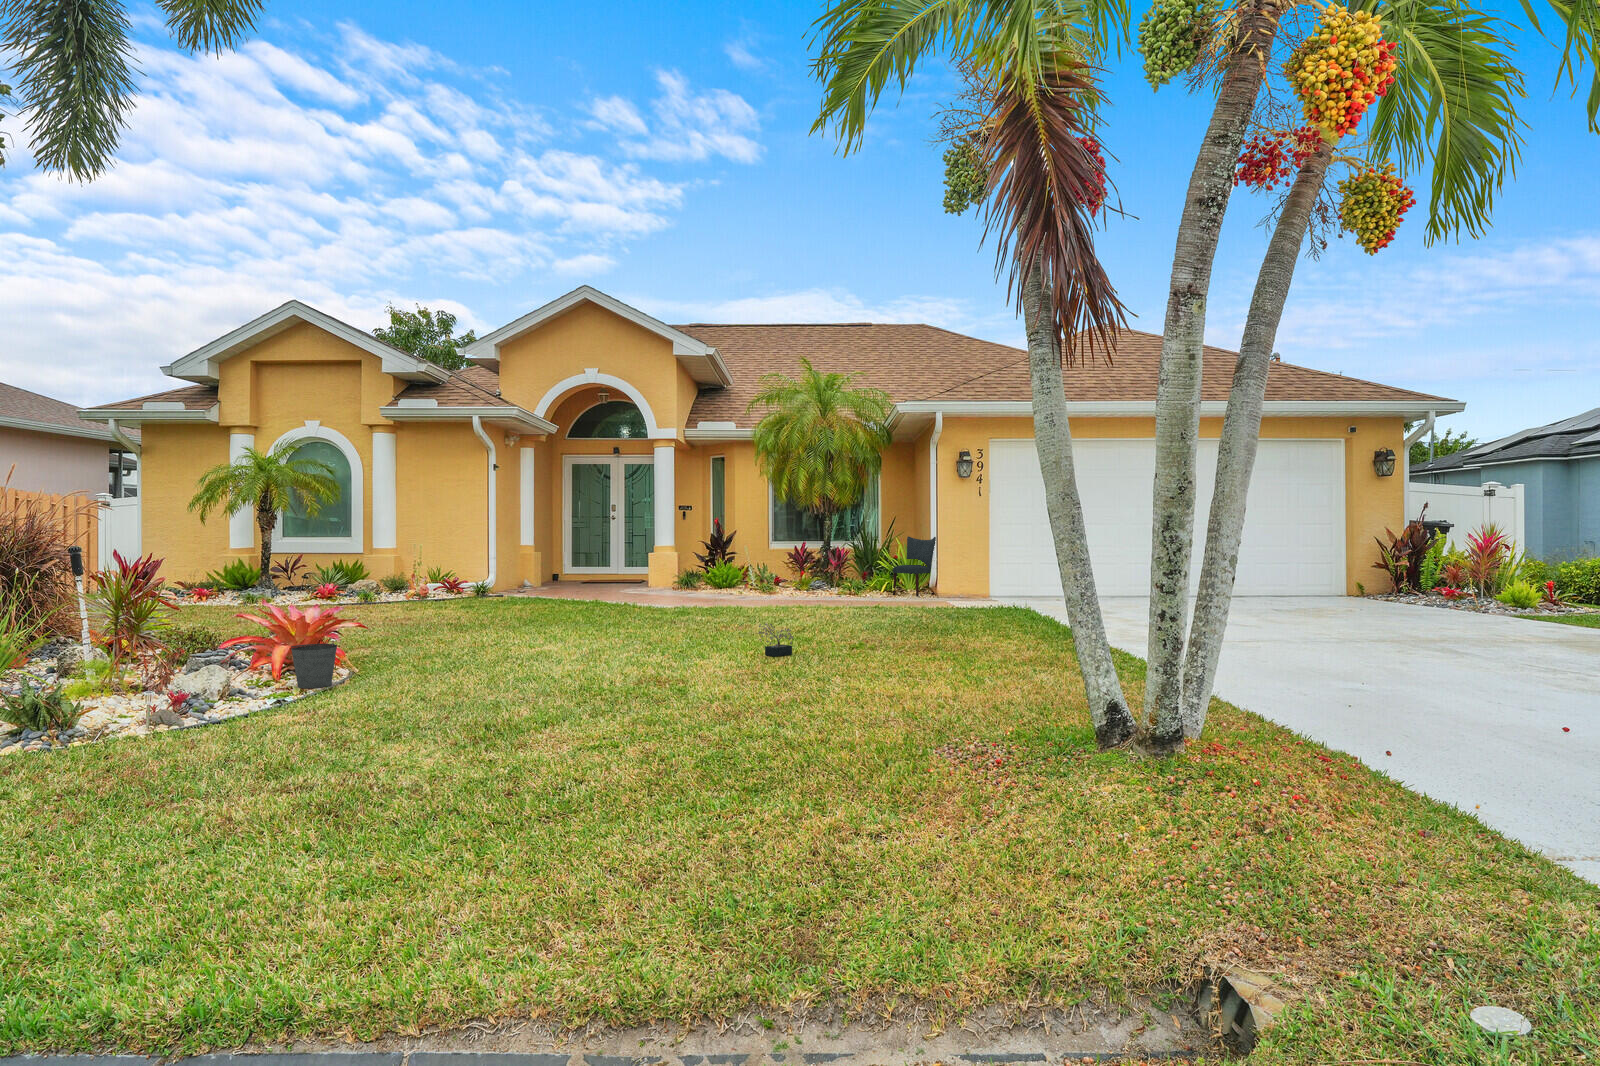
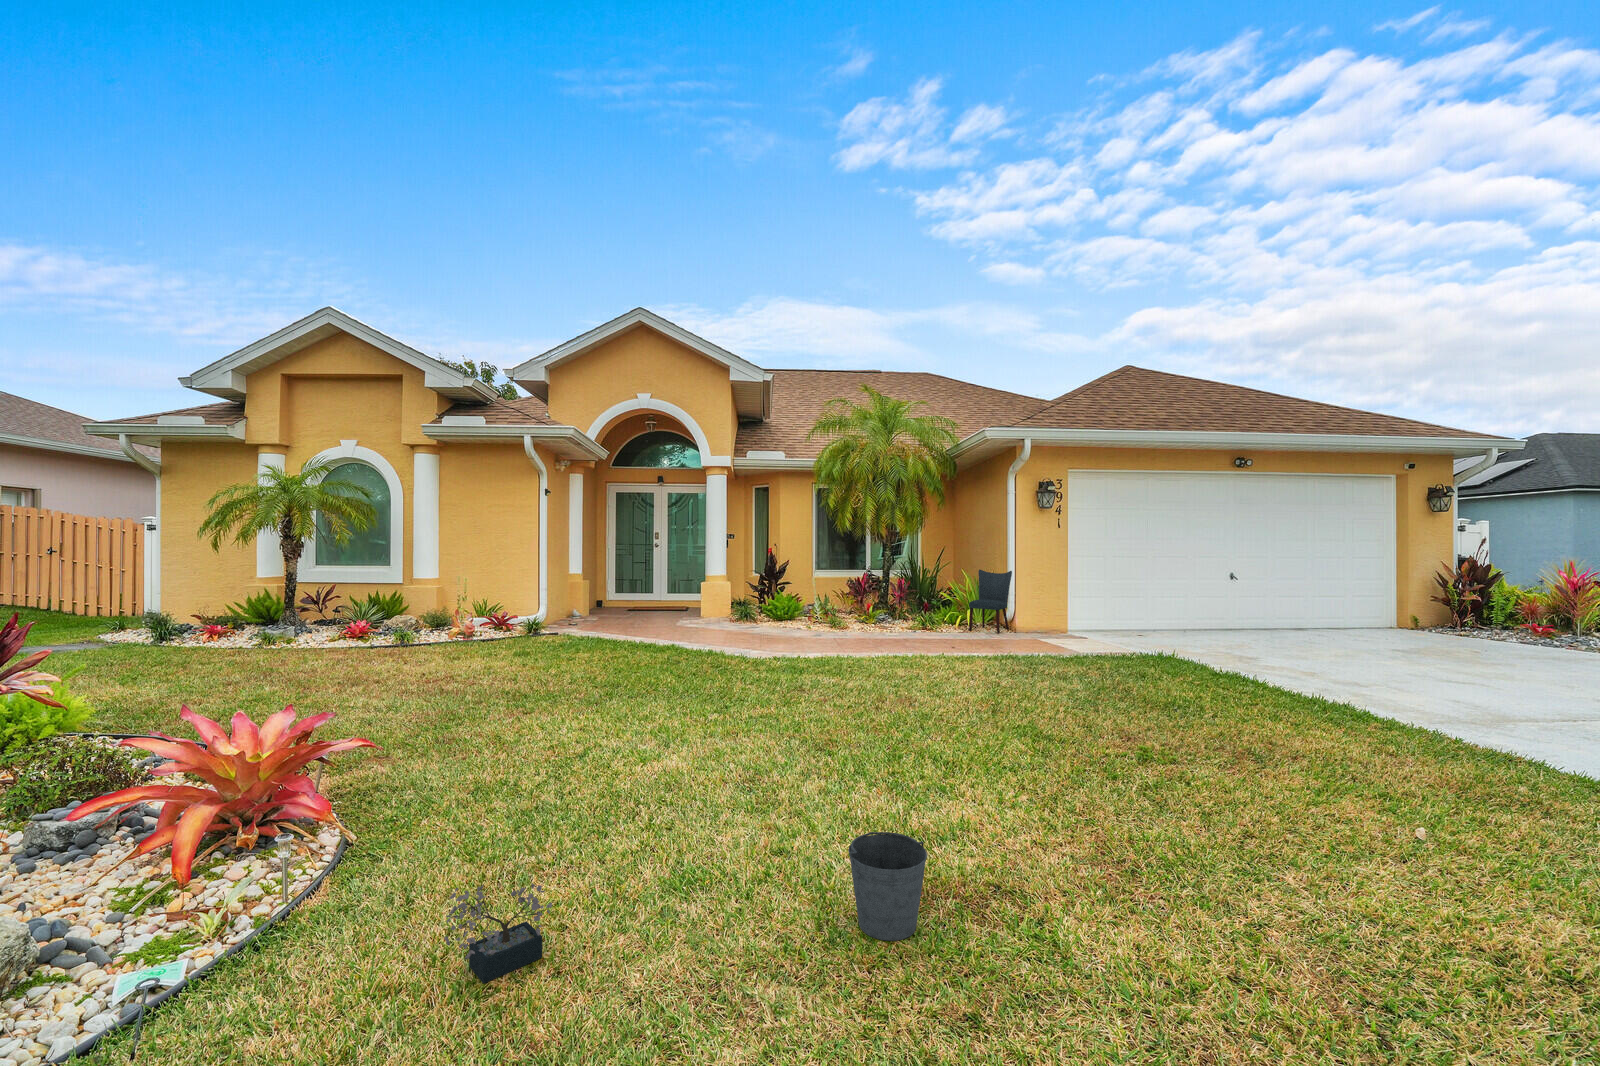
decorative plant: present [758,623,793,657] -> present [444,883,552,984]
bucket: present [291,644,337,688] -> present [848,832,927,941]

